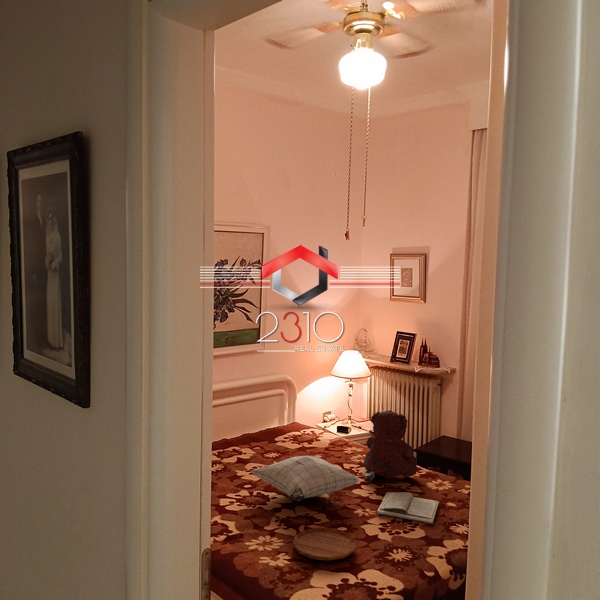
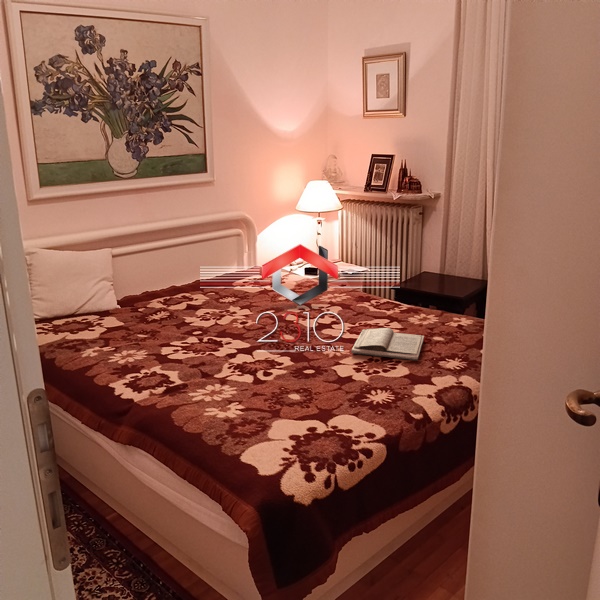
teddy bear: present [363,410,417,481] -> none [334,236,398,320]
pillow: present [251,456,360,502] -> none [197,292,331,344]
tray: present [292,527,357,561] -> none [247,371,326,408]

